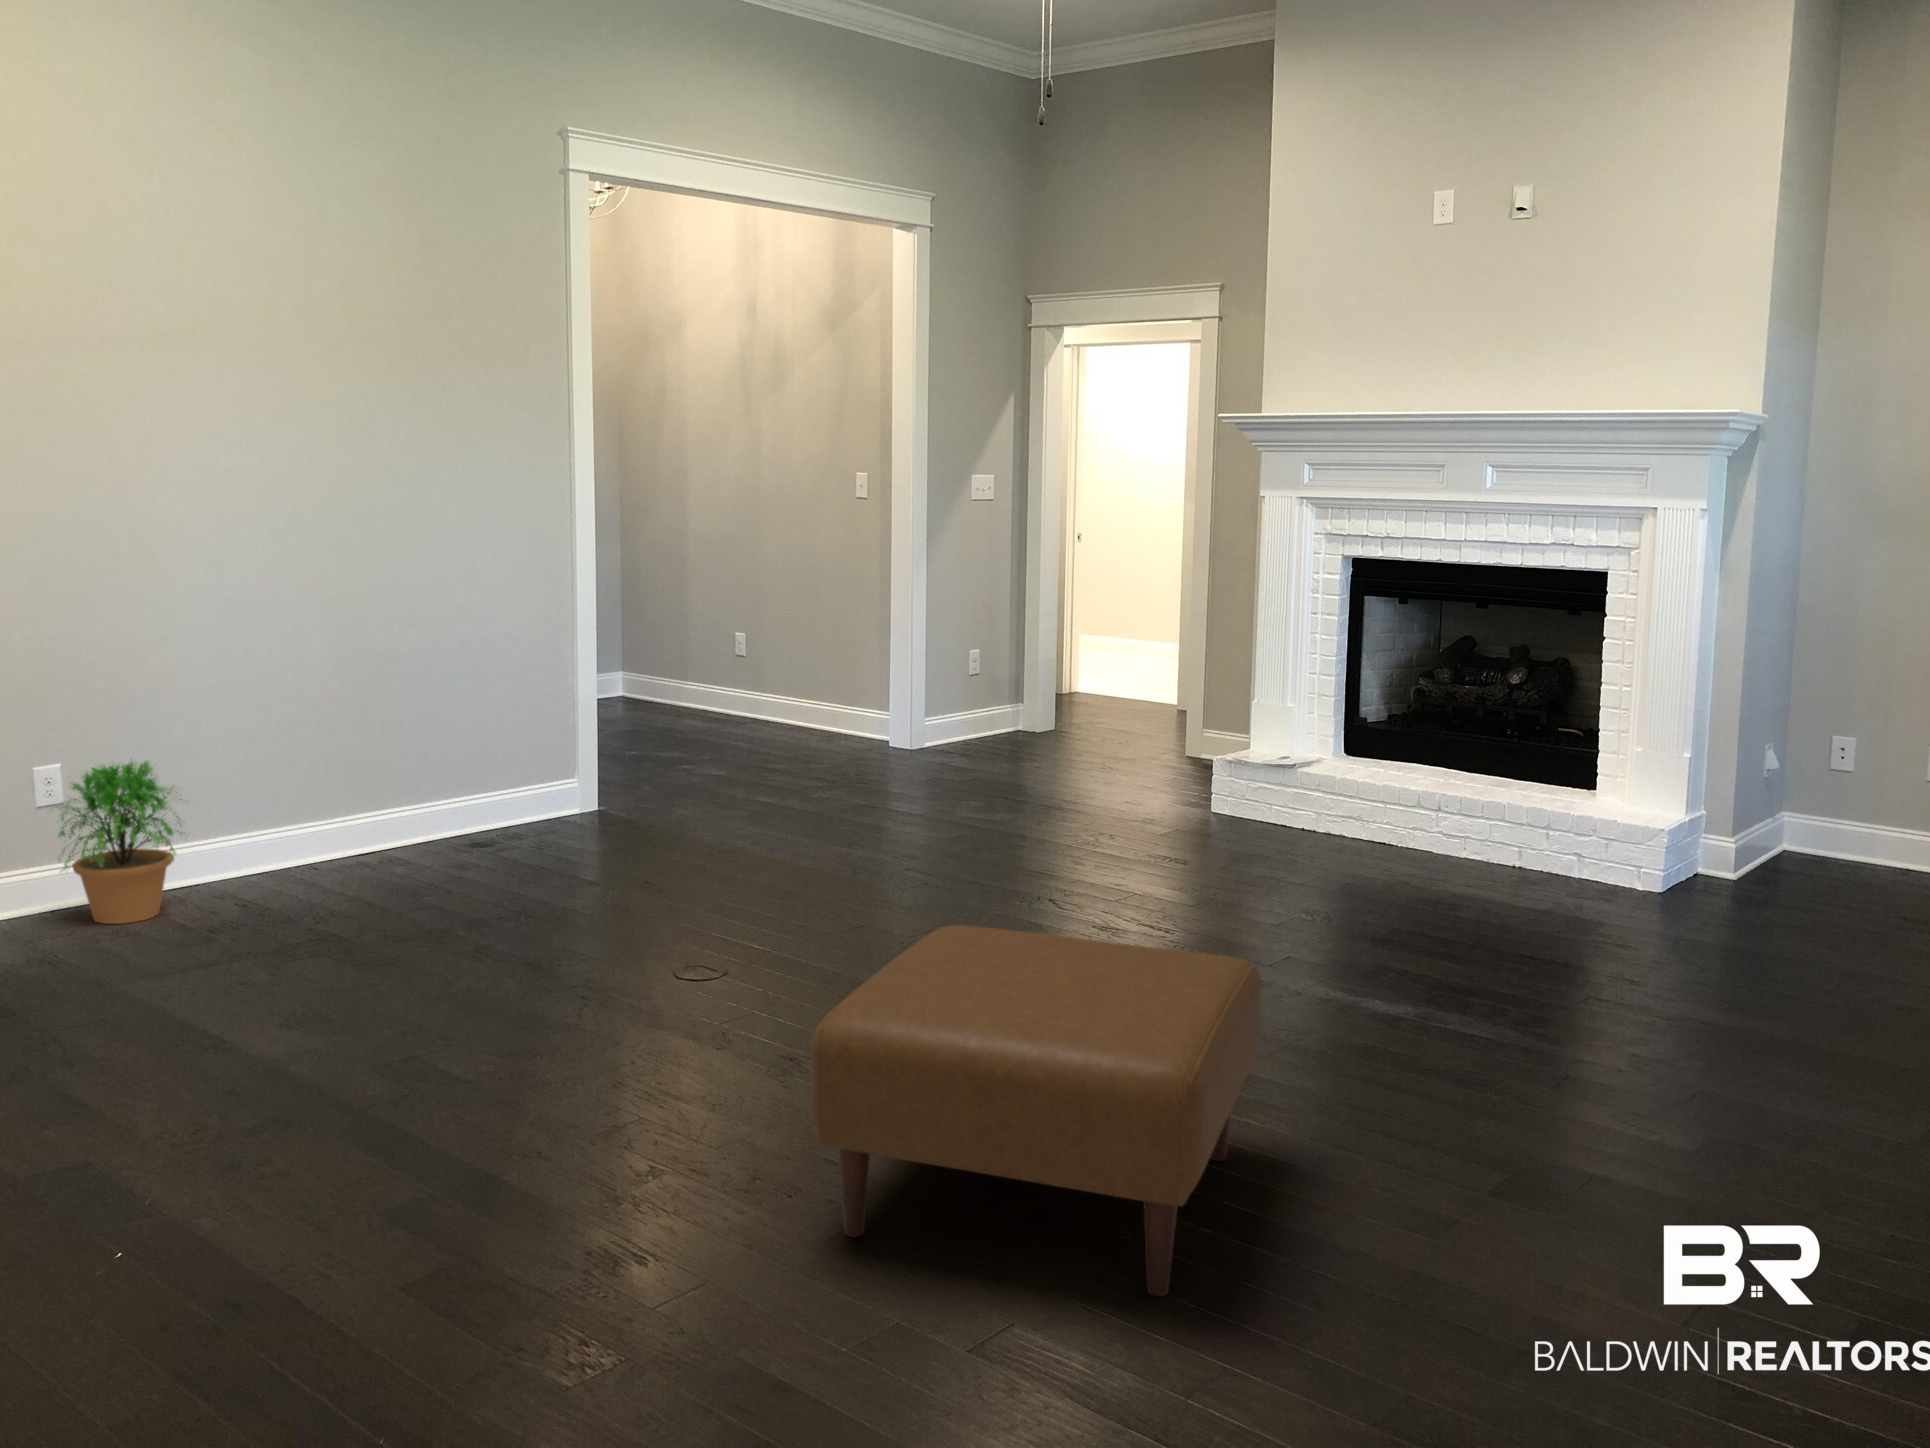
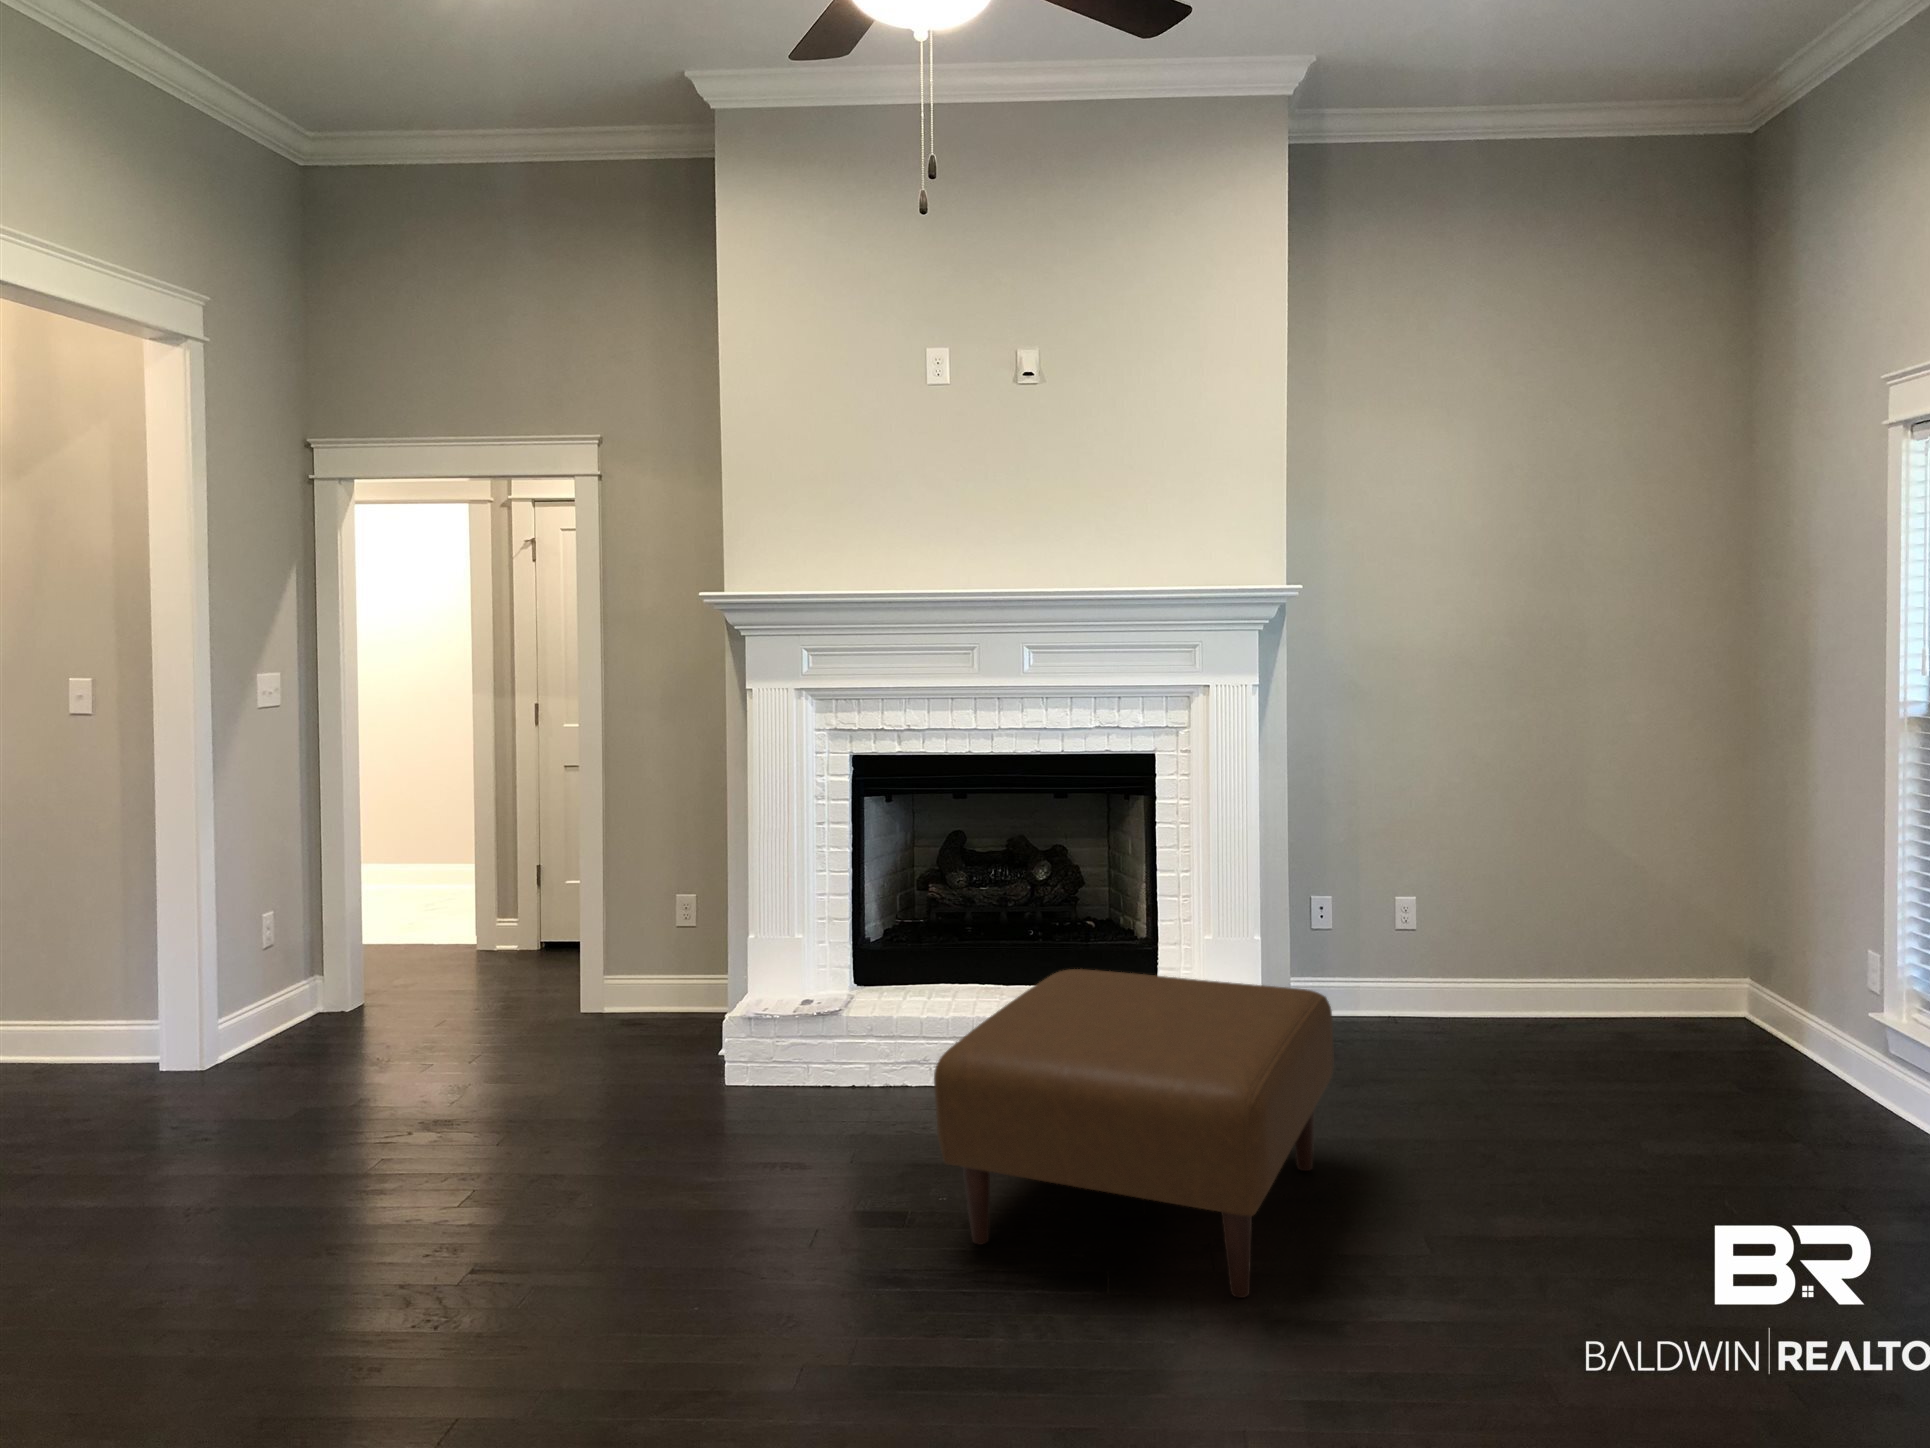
potted plant: present [52,761,186,924] -> none [390,858,503,990]

